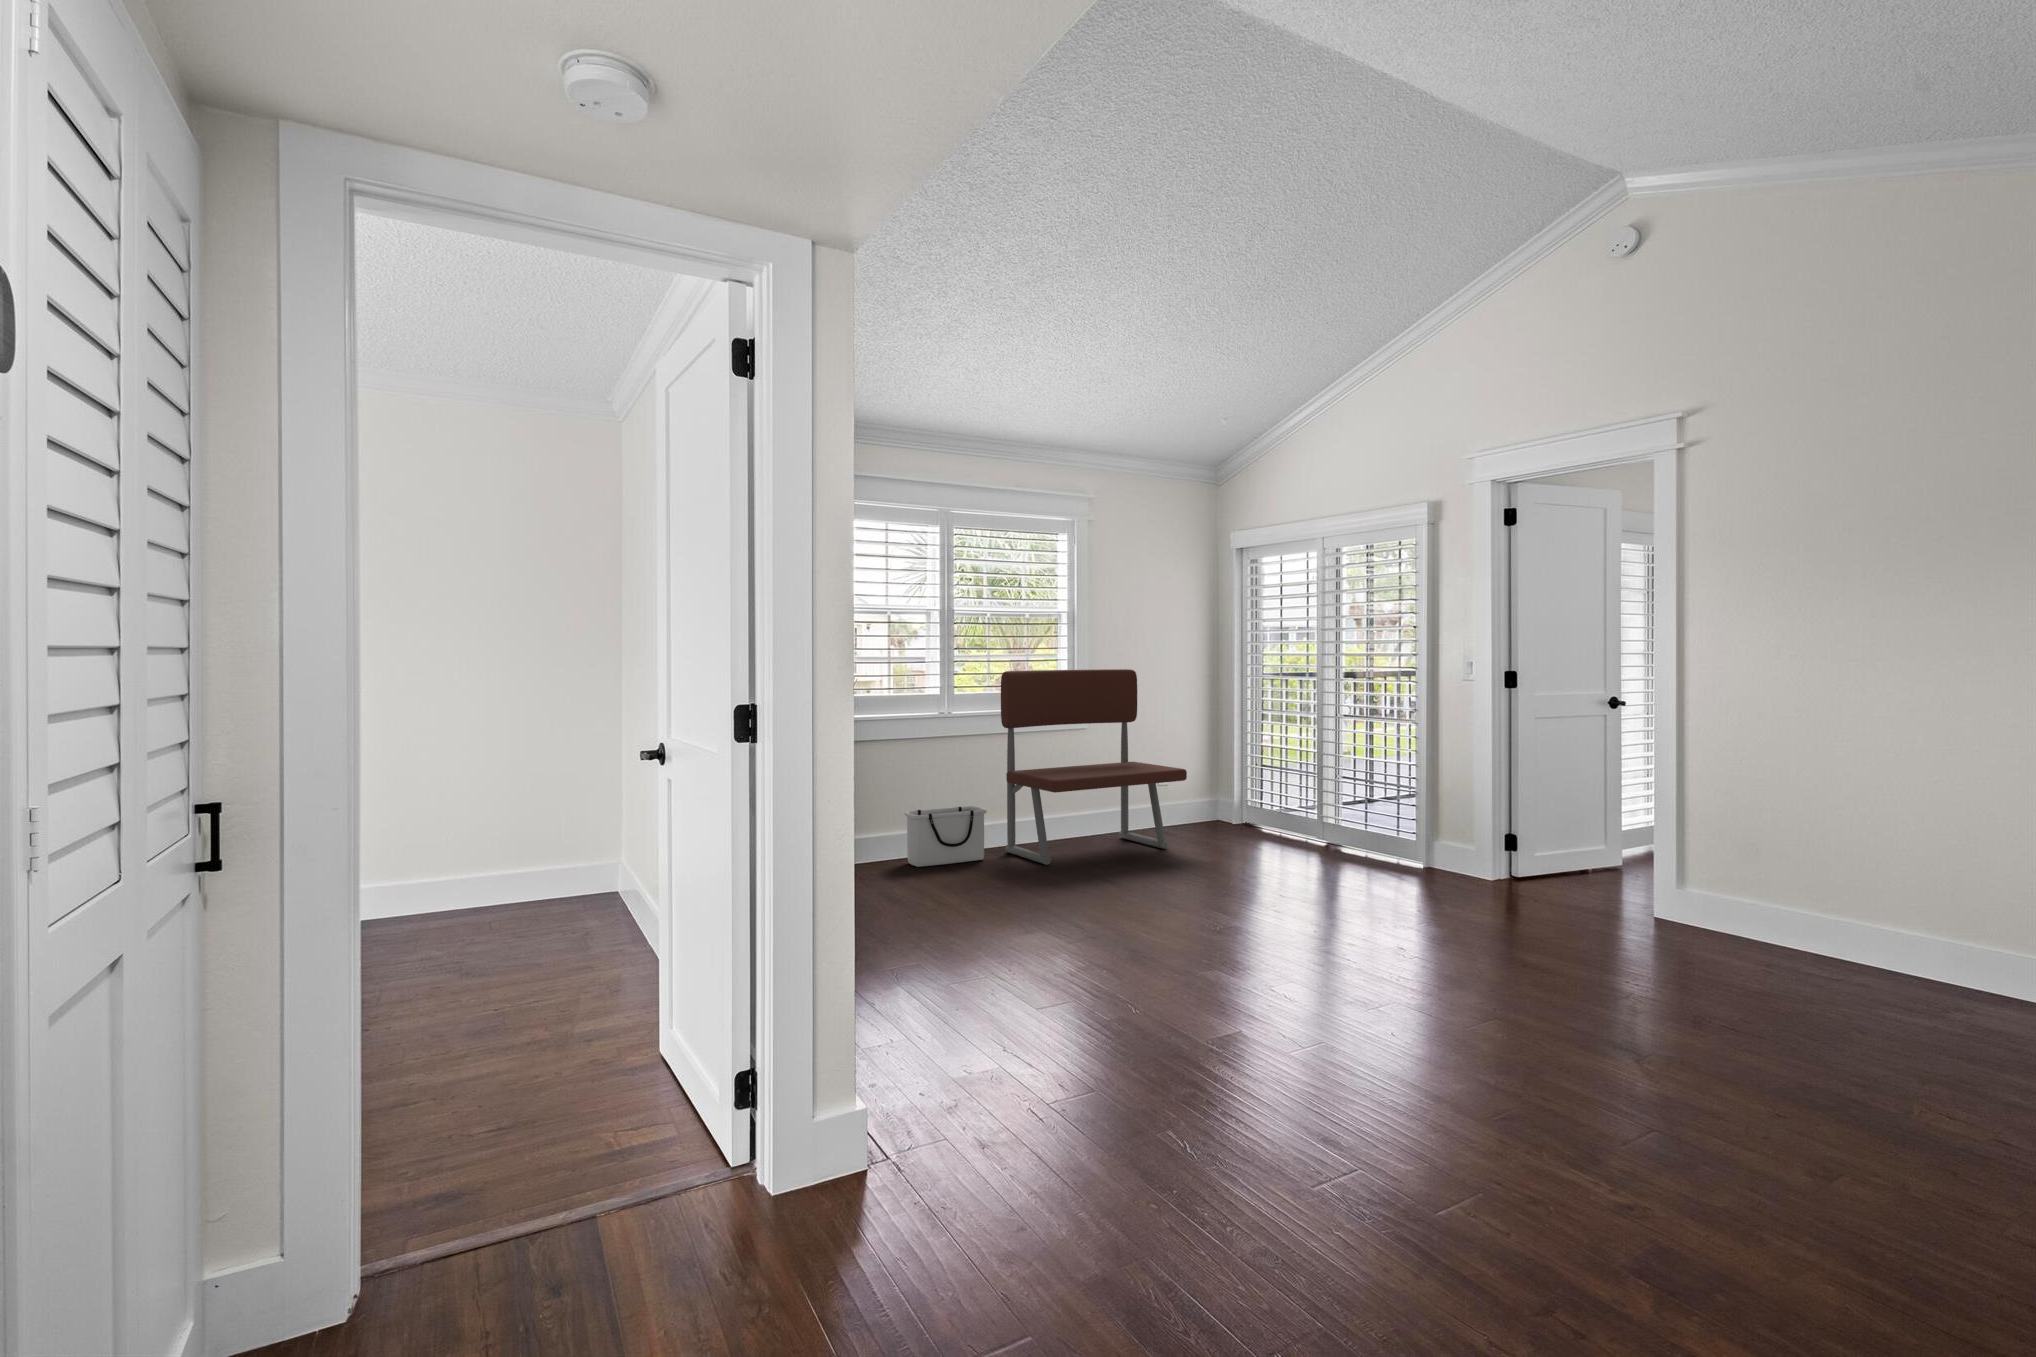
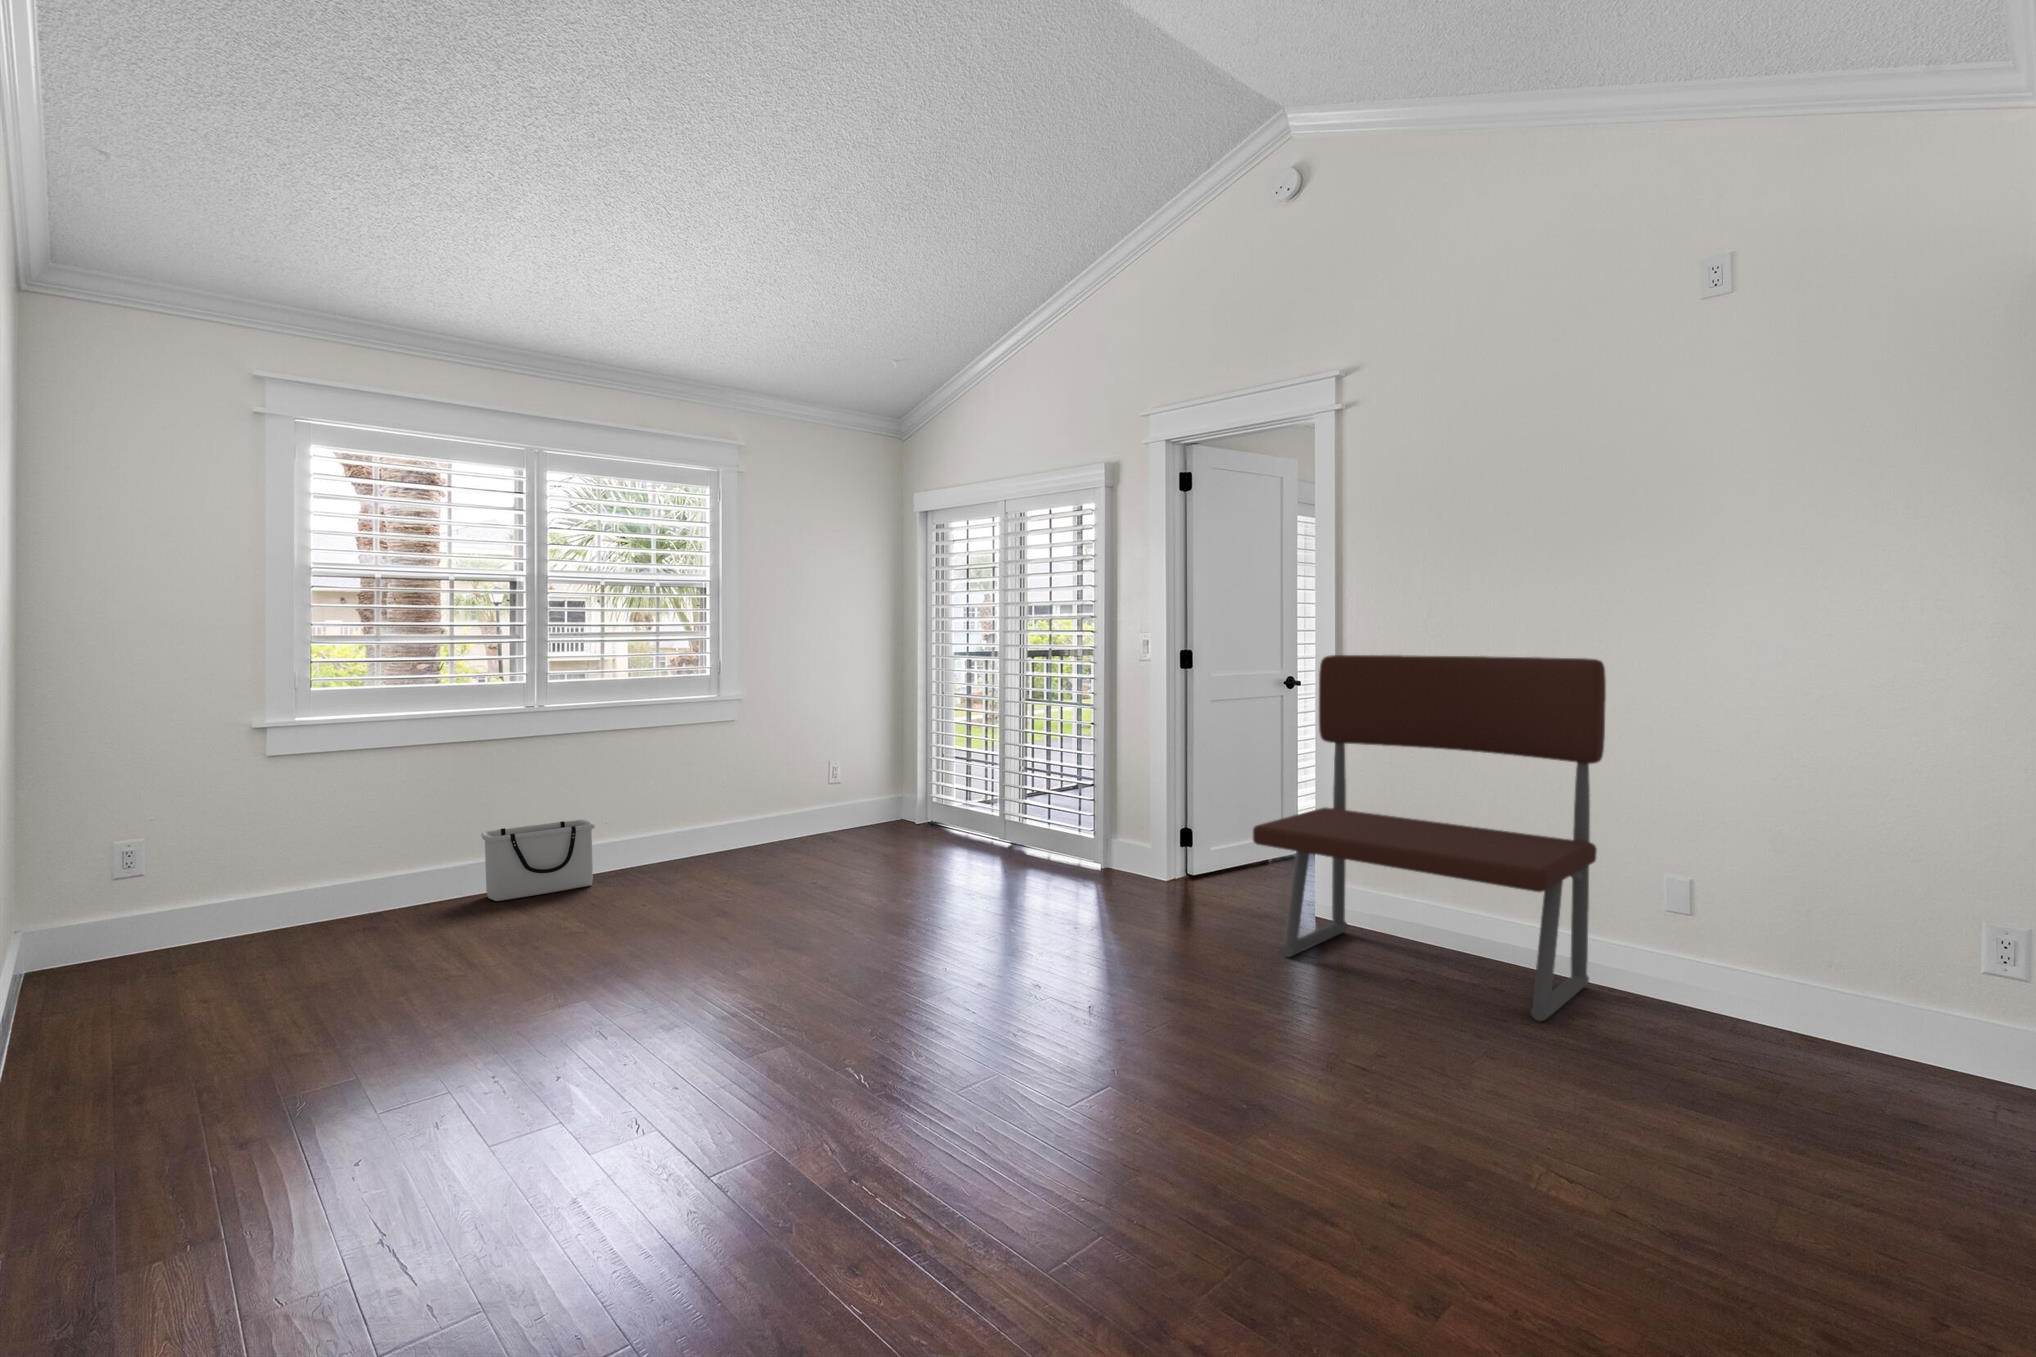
bench: present [1001,669,1187,865] -> present [1253,655,1606,1021]

